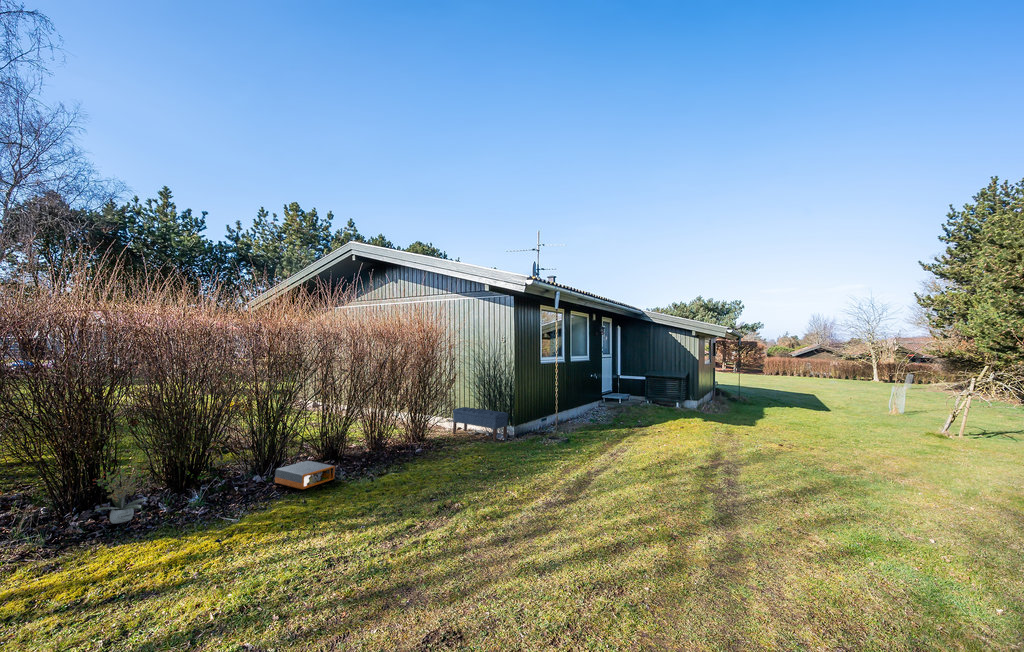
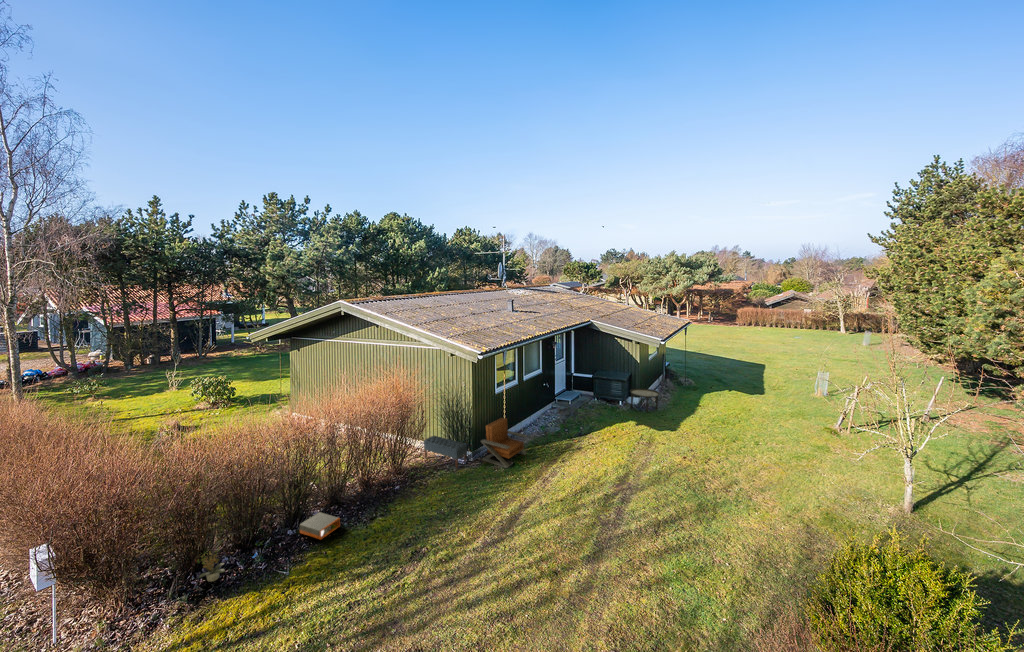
lounge chair: none [525,390,583,443] -> present [481,418,527,468]
round table: none [691,390,729,414] -> present [630,388,660,412]

